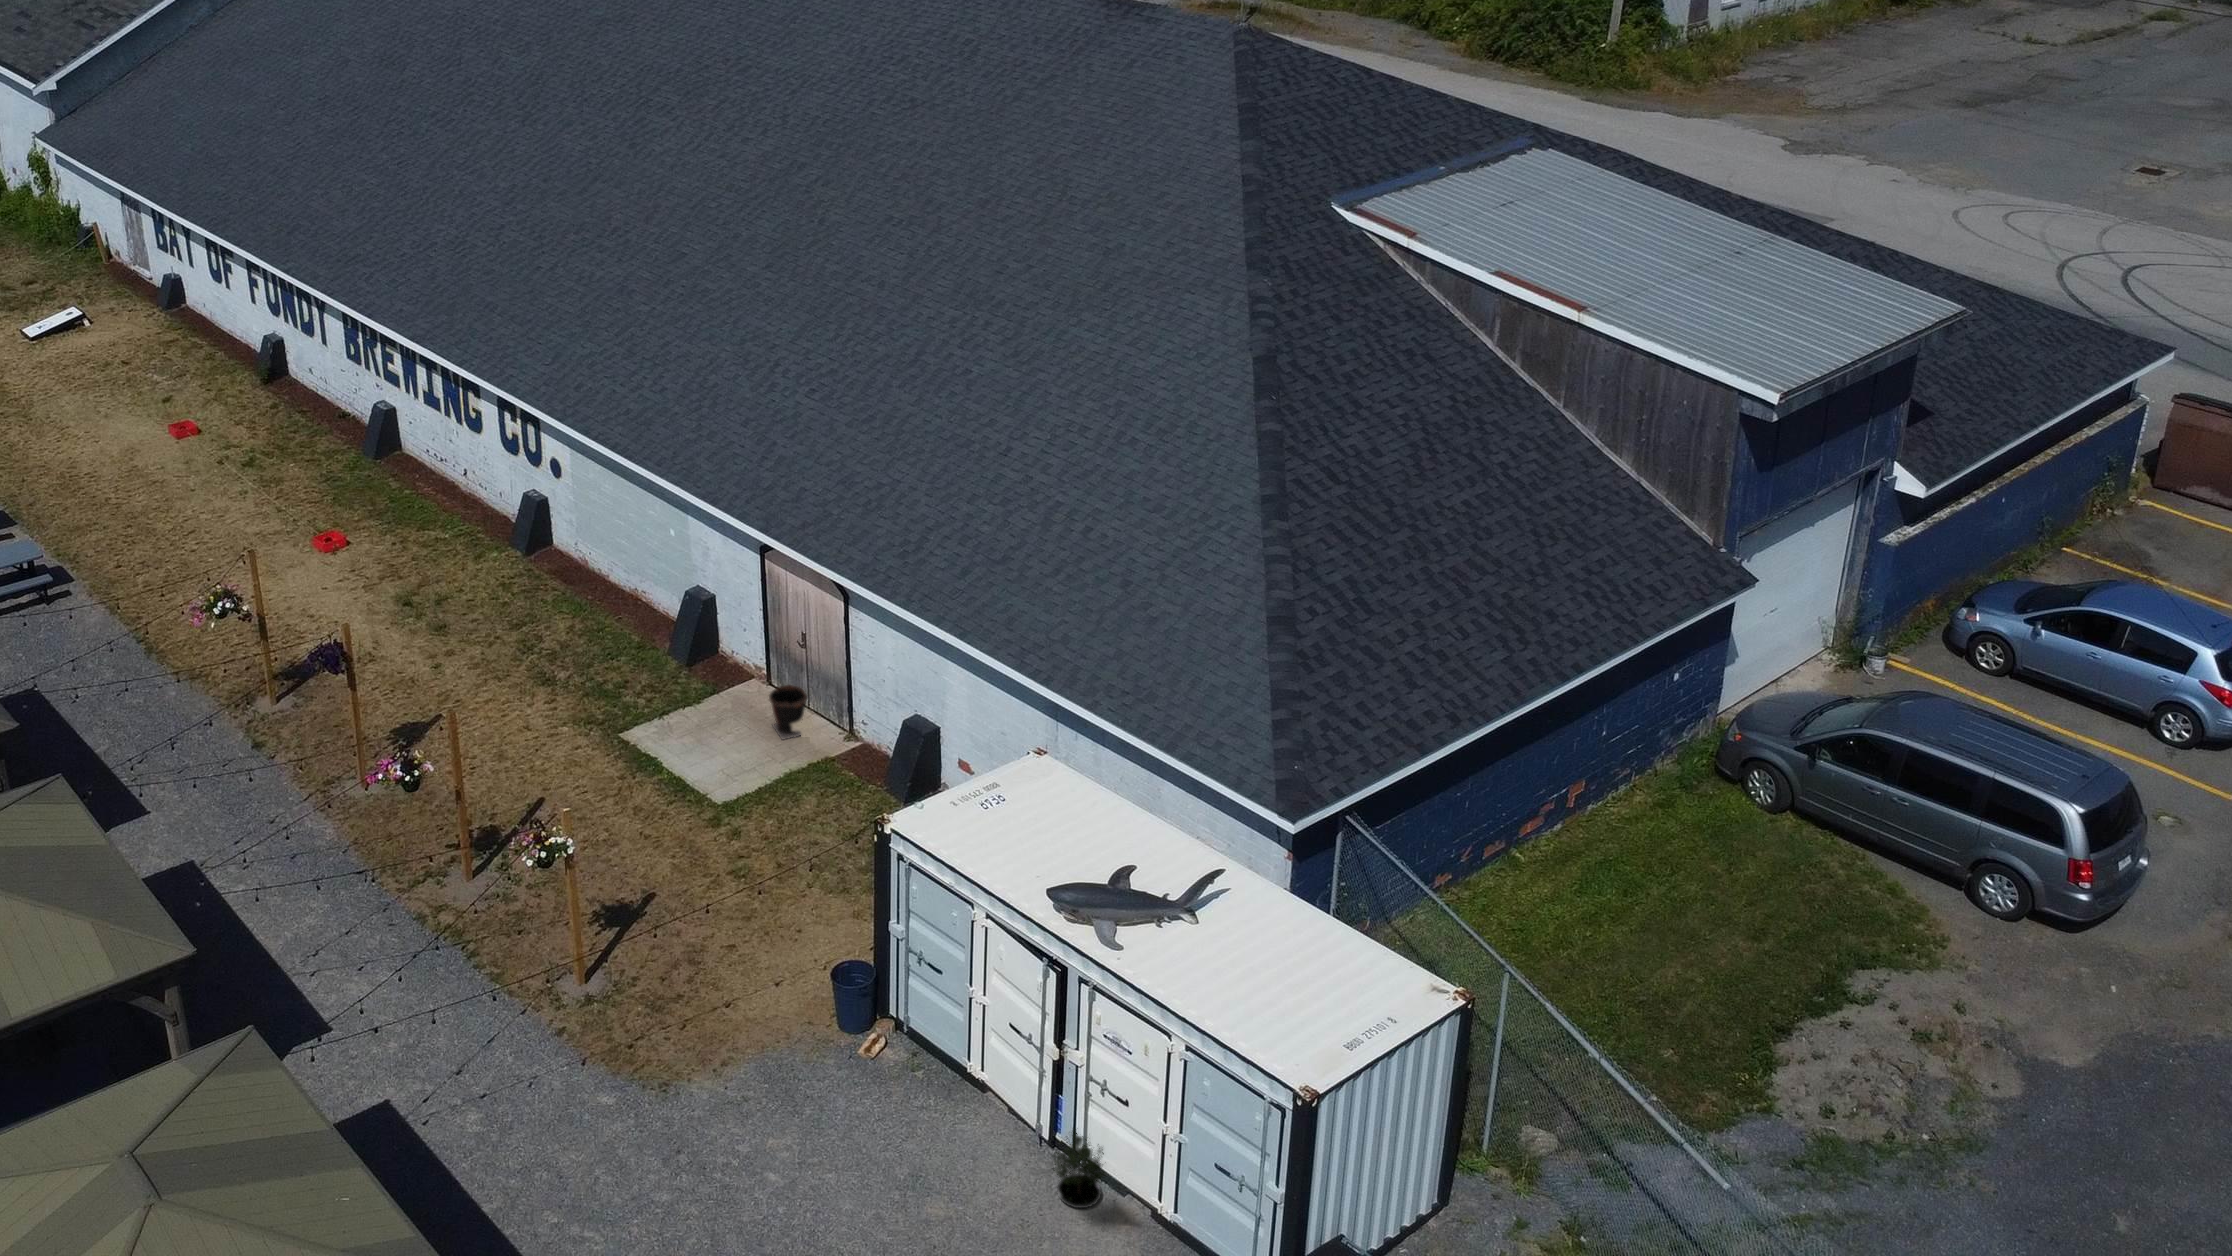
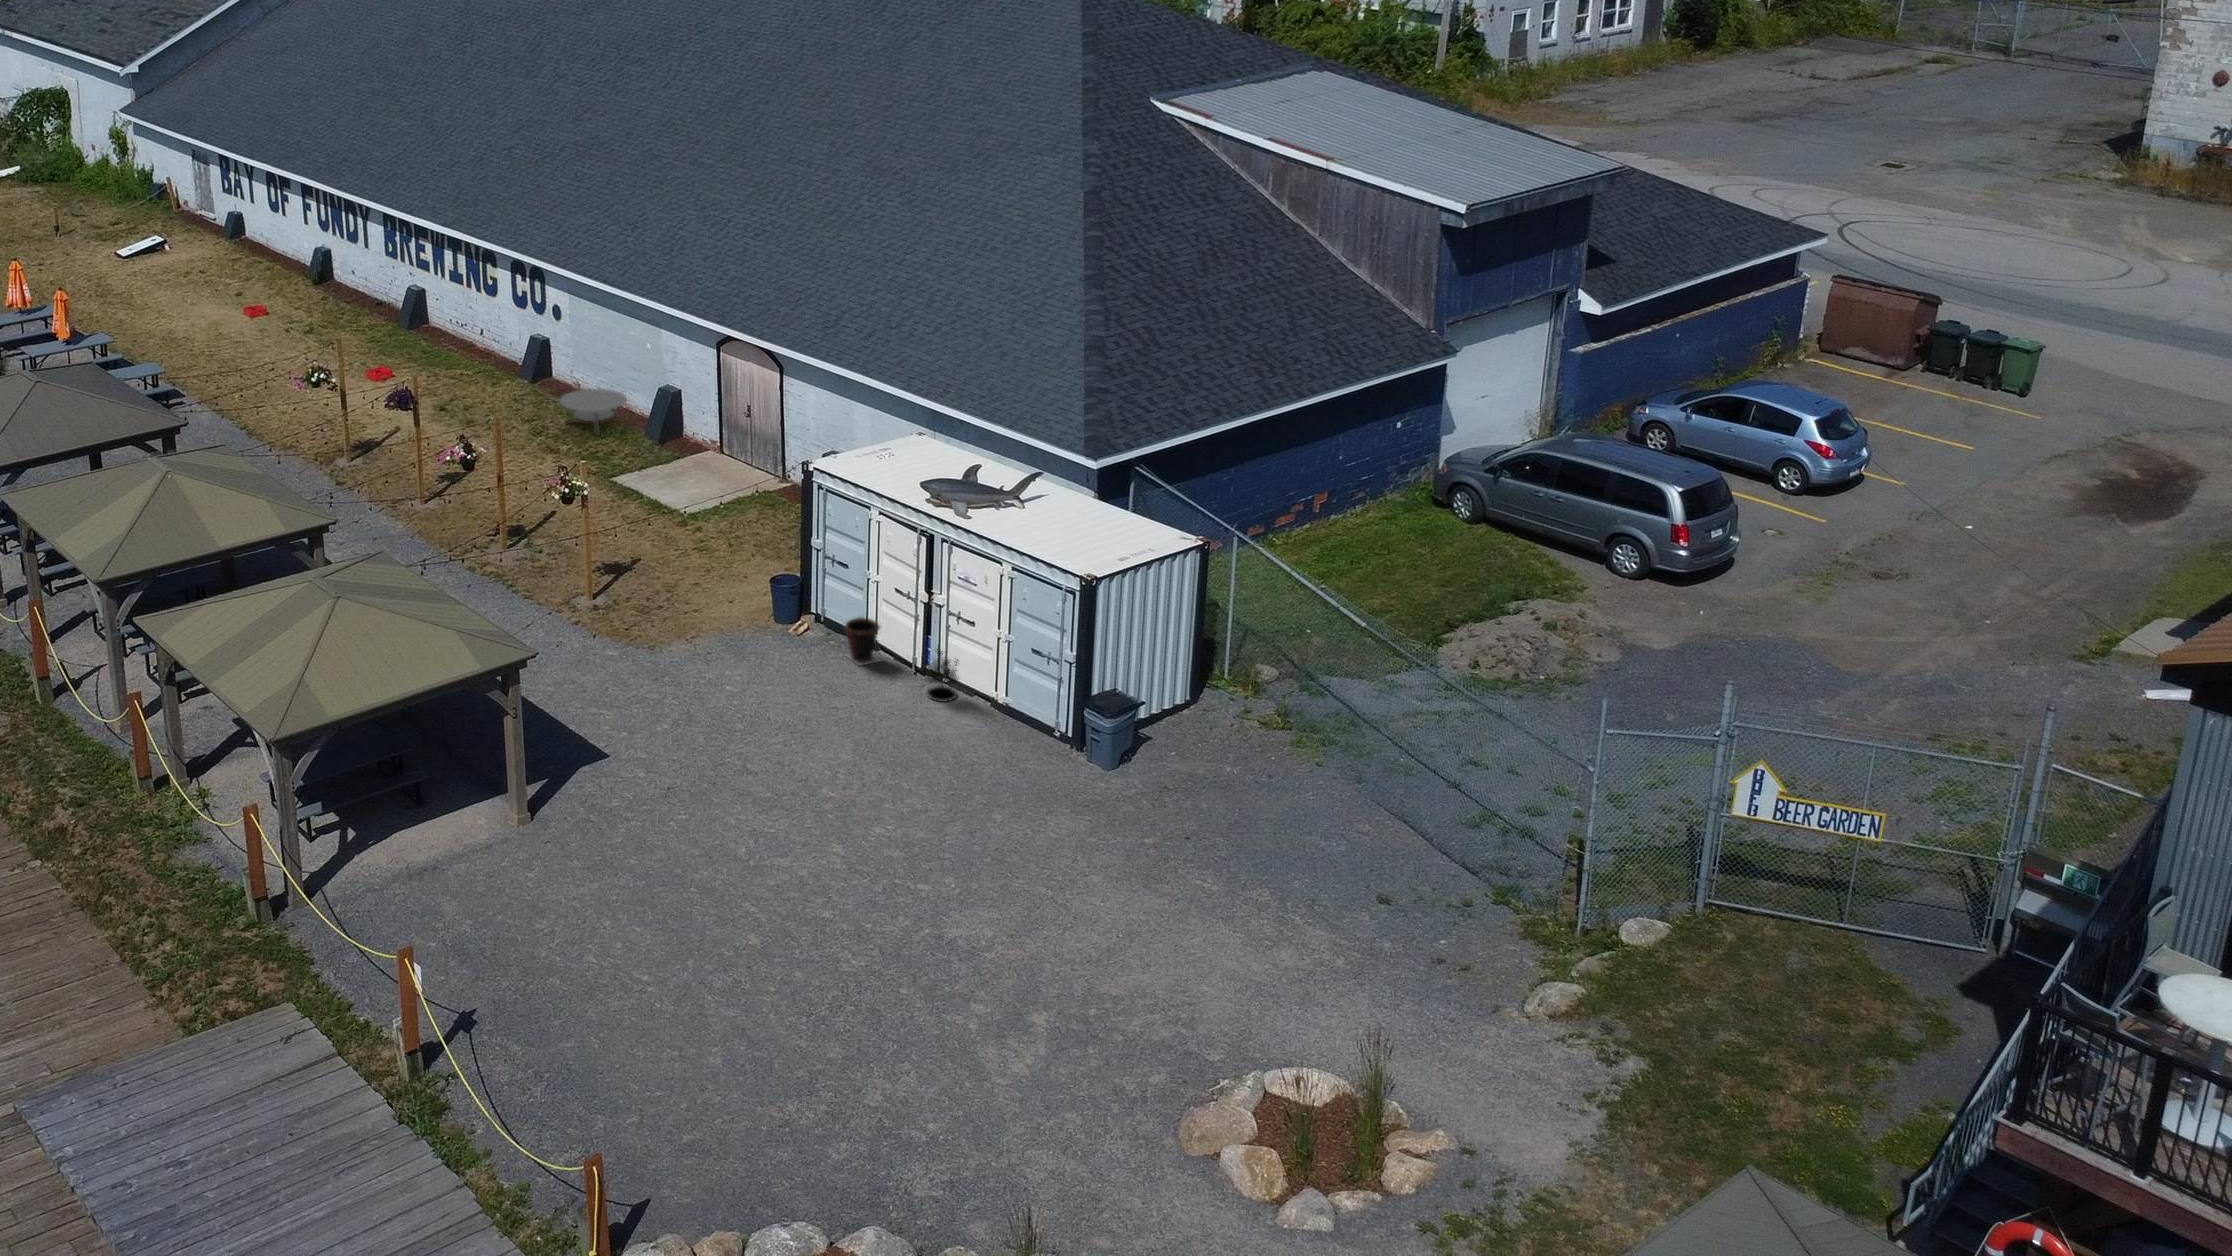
round table: none [555,580,645,653] -> present [559,389,627,436]
waste bin: present [769,685,808,739] -> present [845,617,883,666]

